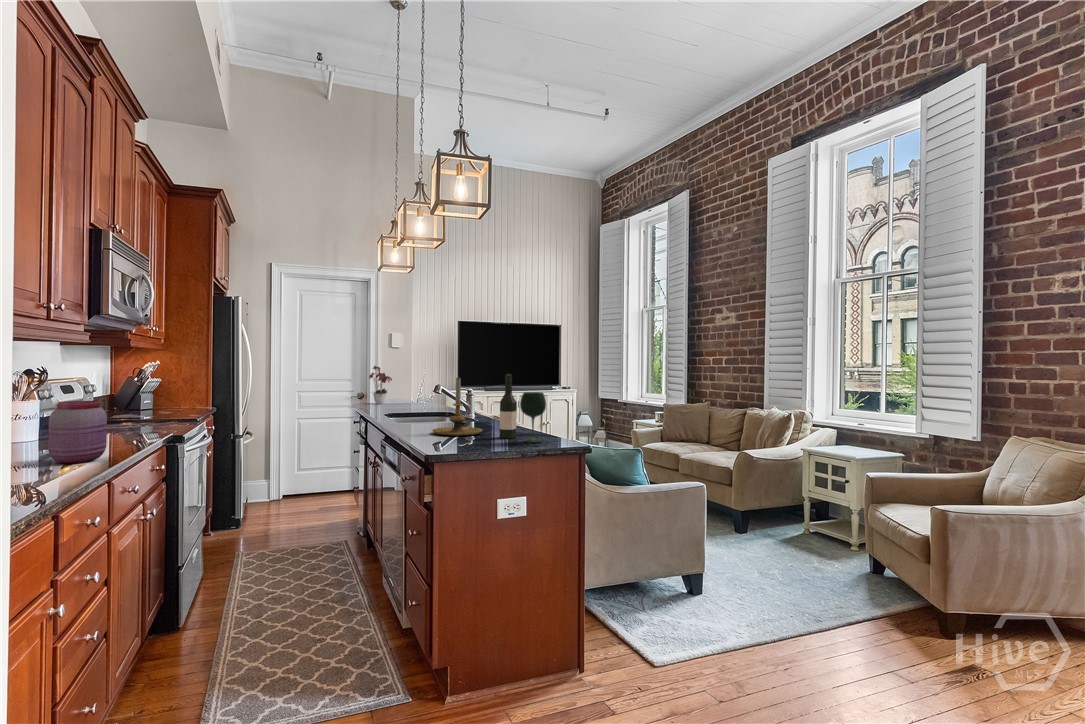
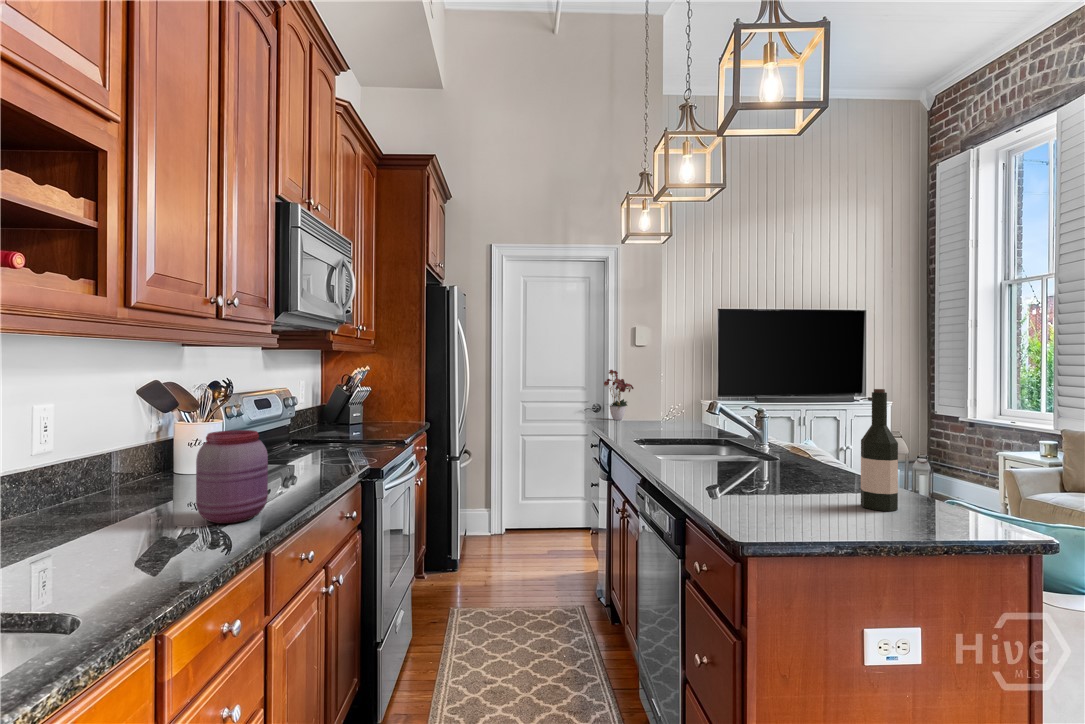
candle holder: present [432,378,482,436] -> none [727,393,819,496]
wine glass: present [520,392,546,443] -> none [917,426,980,529]

